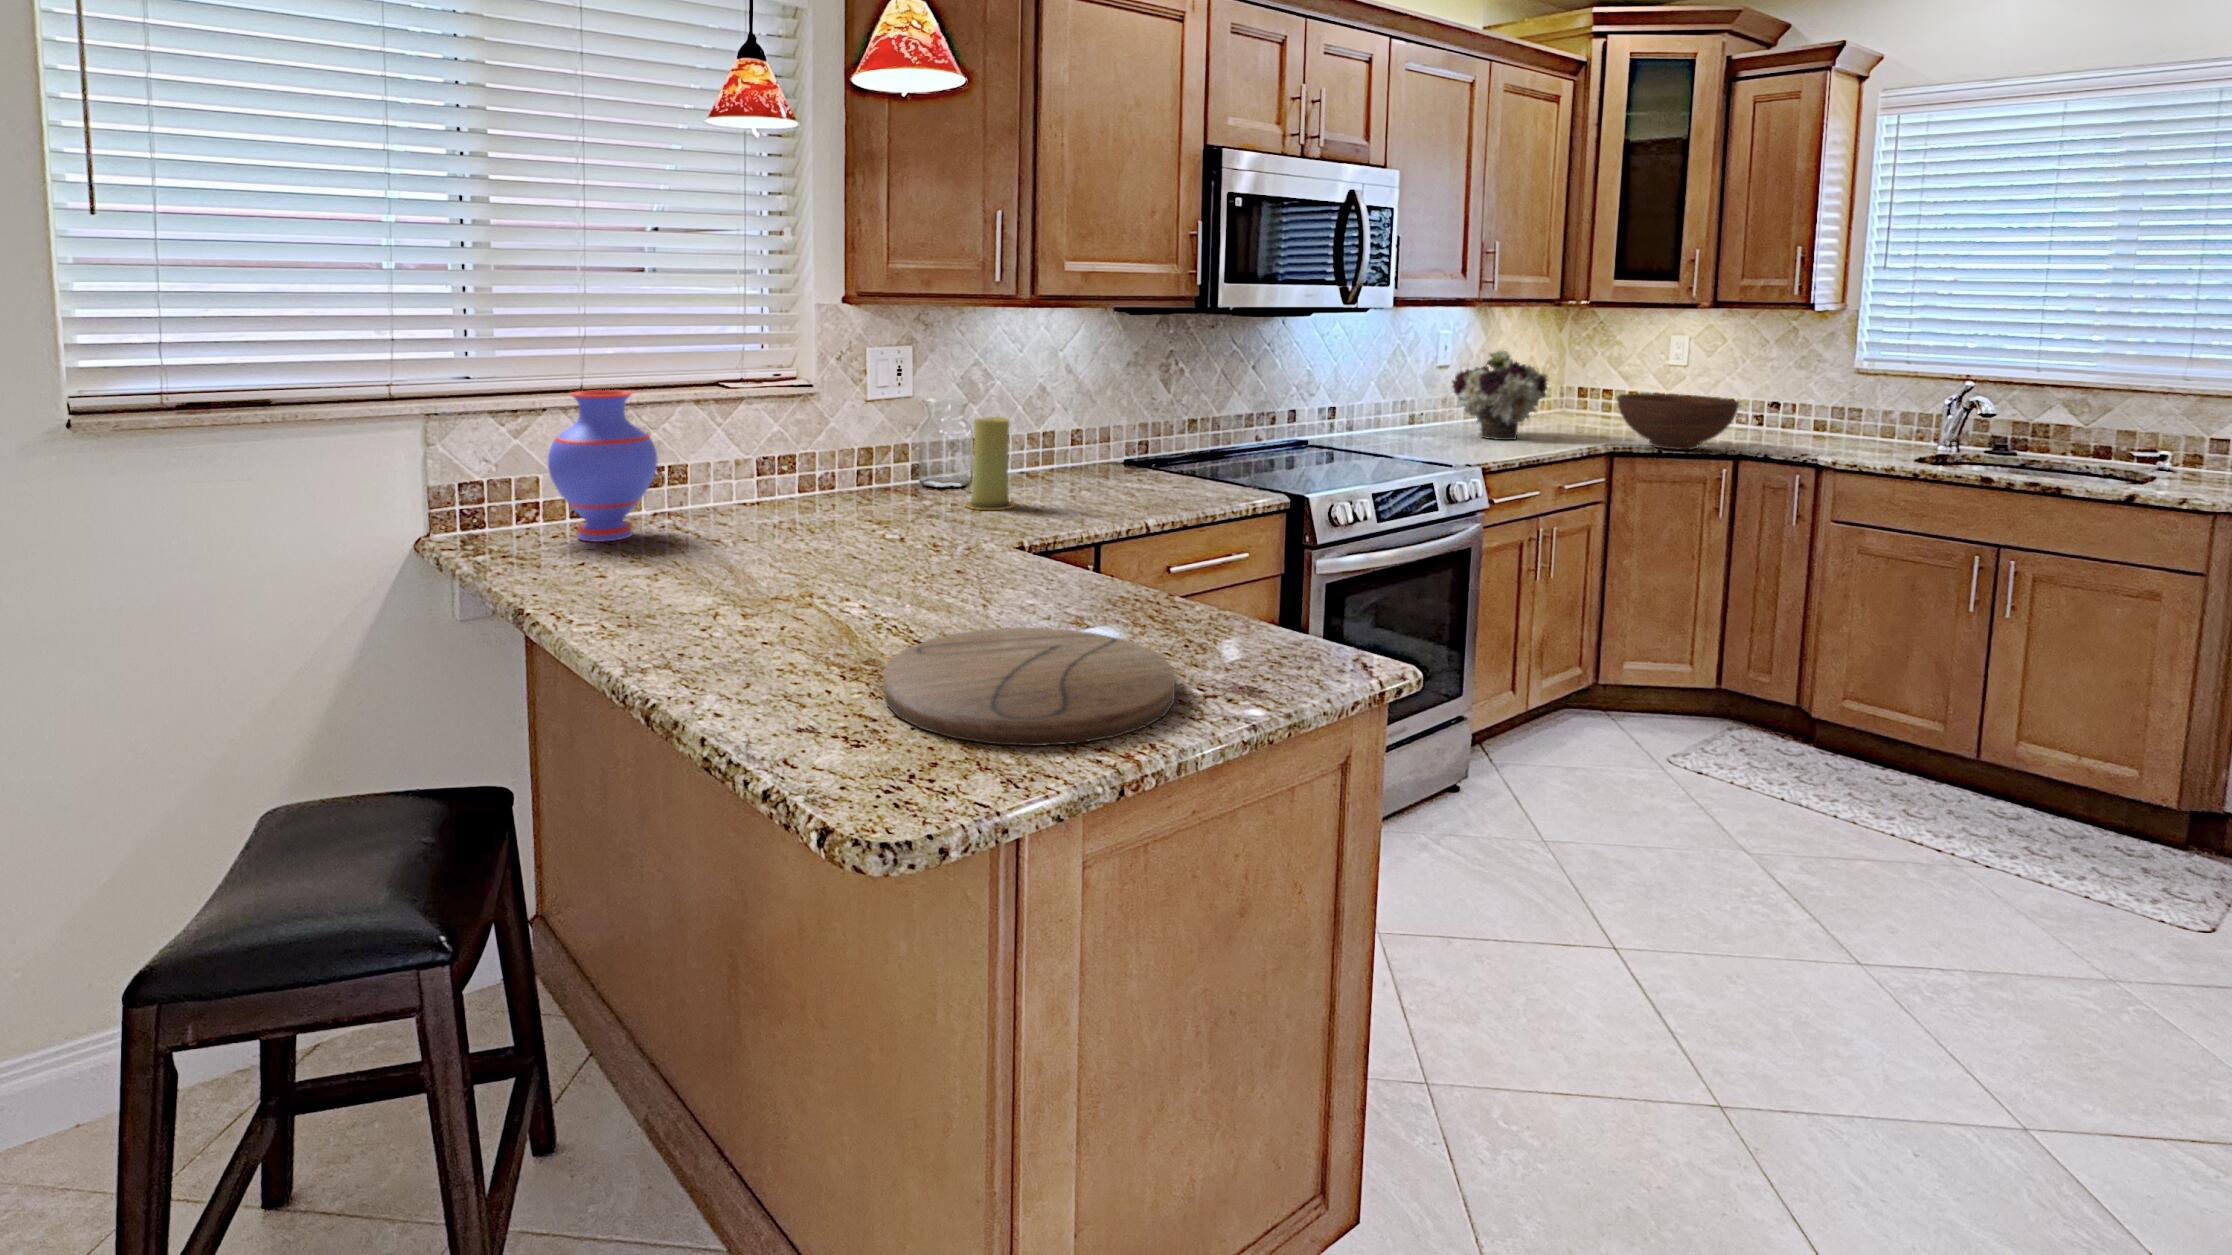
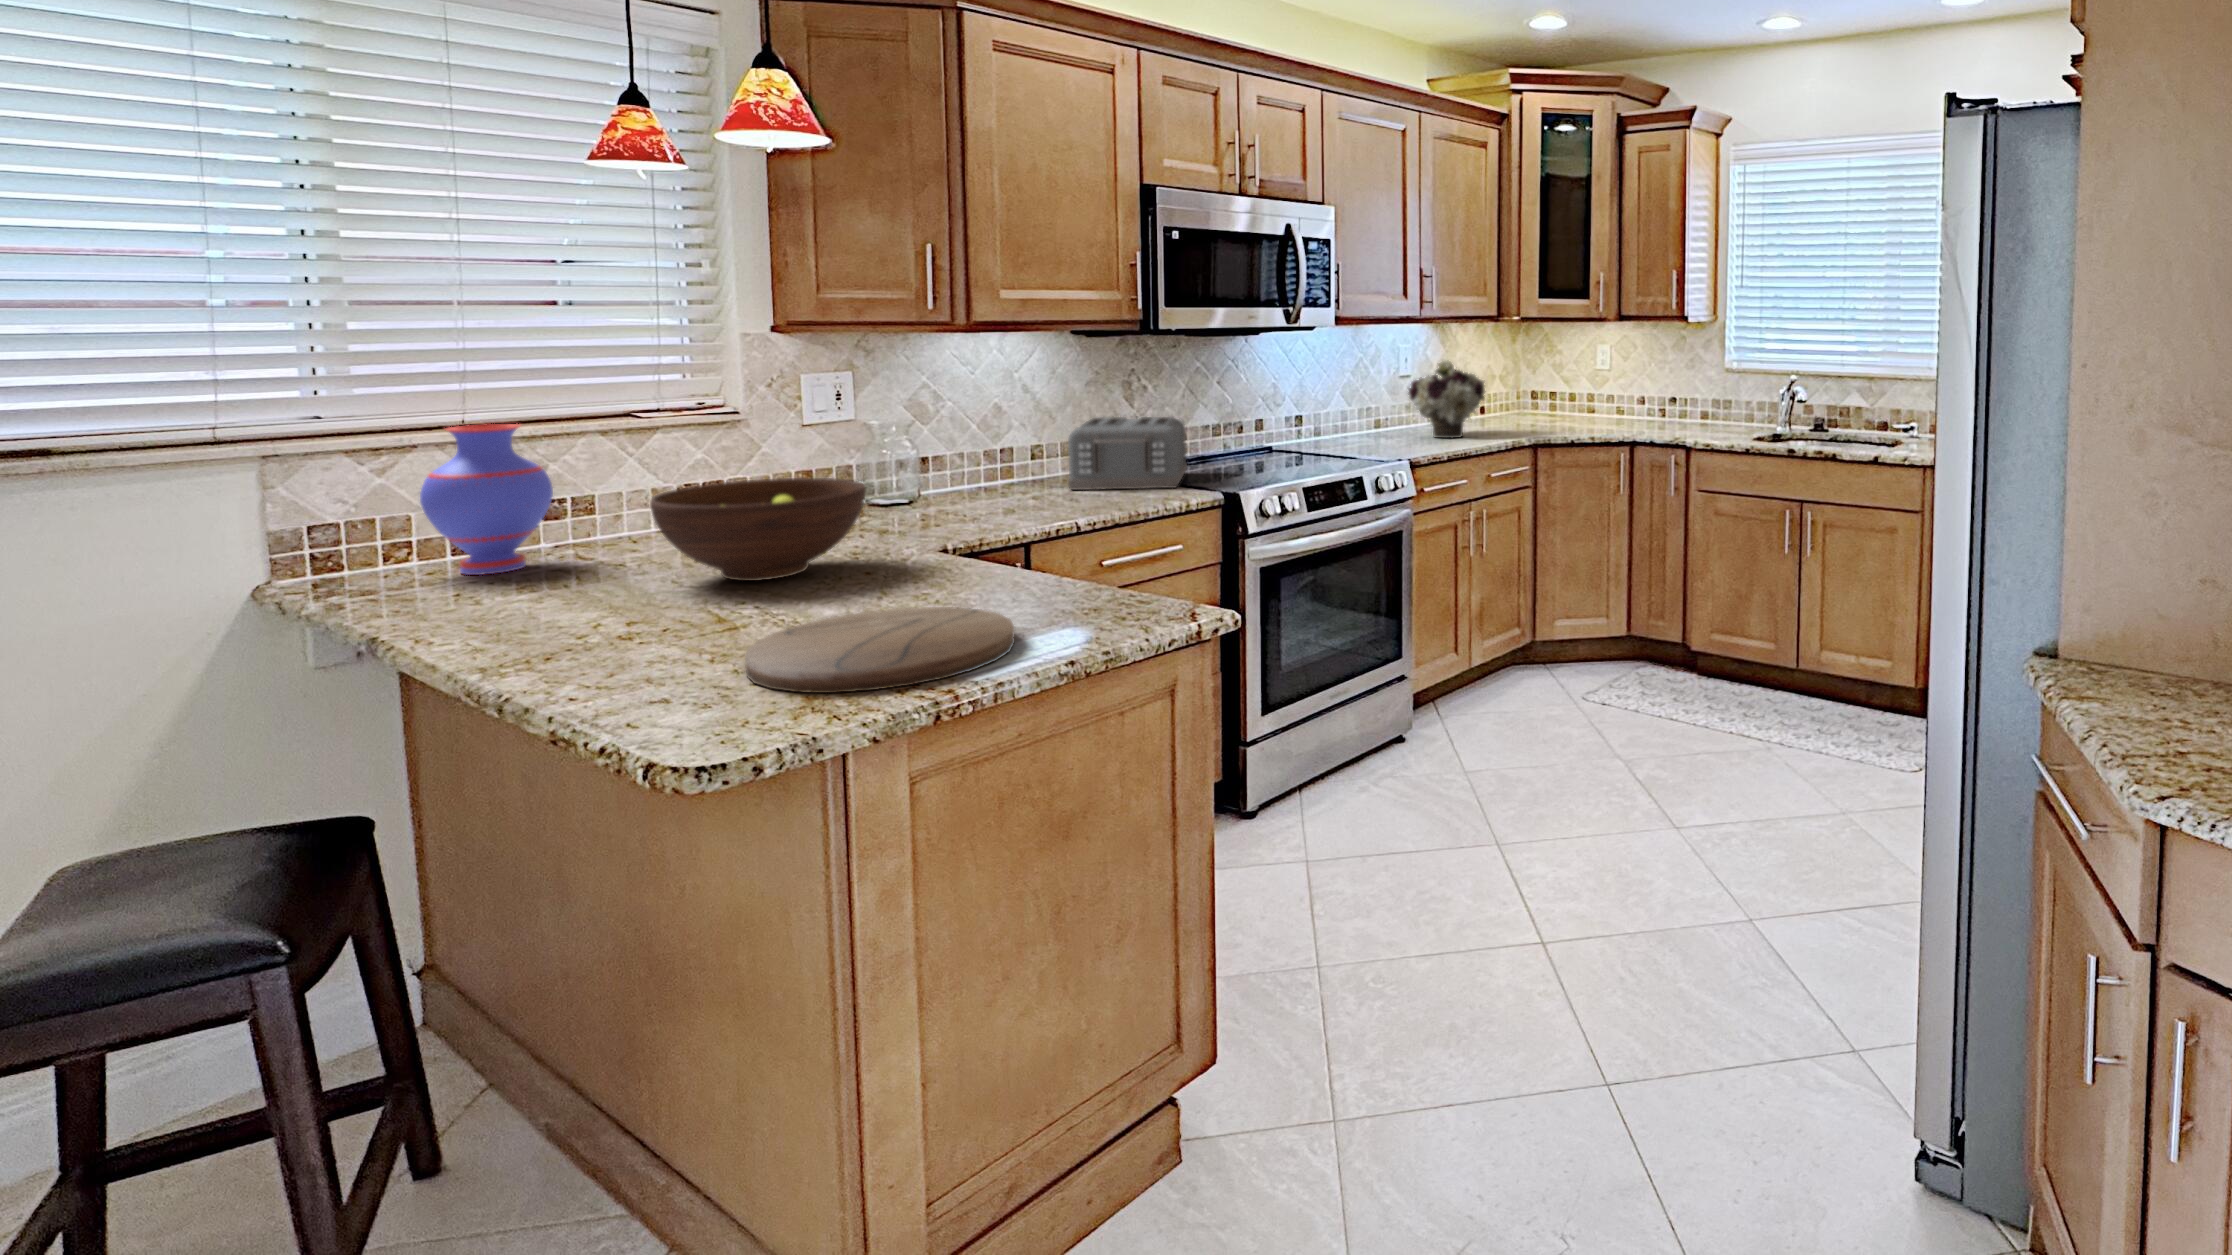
fruit bowl: present [1617,393,1739,450] -> present [650,478,865,581]
toaster: none [1115,403,1234,485] -> present [1068,417,1187,490]
candle: present [965,417,1014,510] -> none [903,435,955,522]

